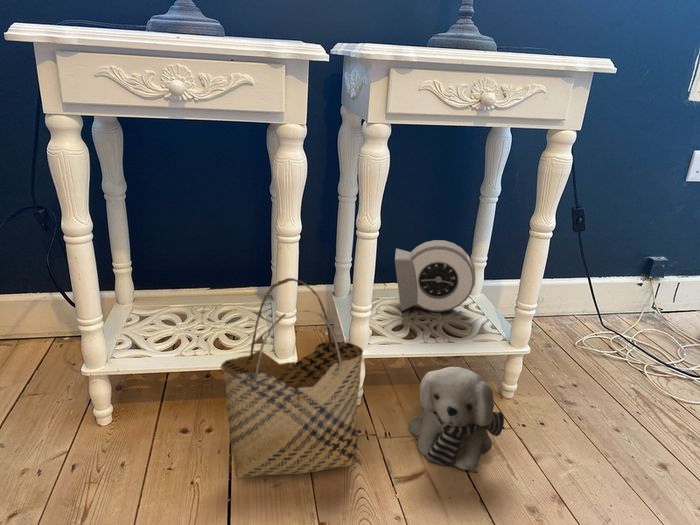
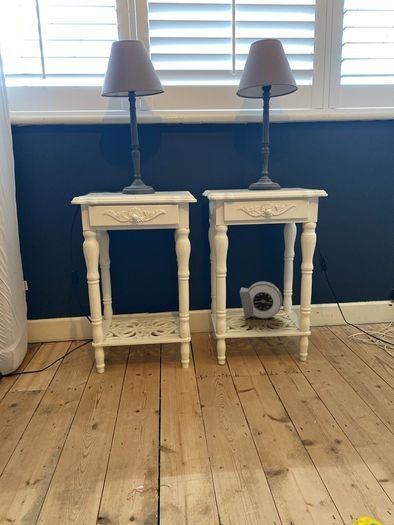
woven basket: present [220,278,363,479] -> none [155,296,220,391]
plush toy: present [409,367,504,471] -> none [248,337,293,389]

